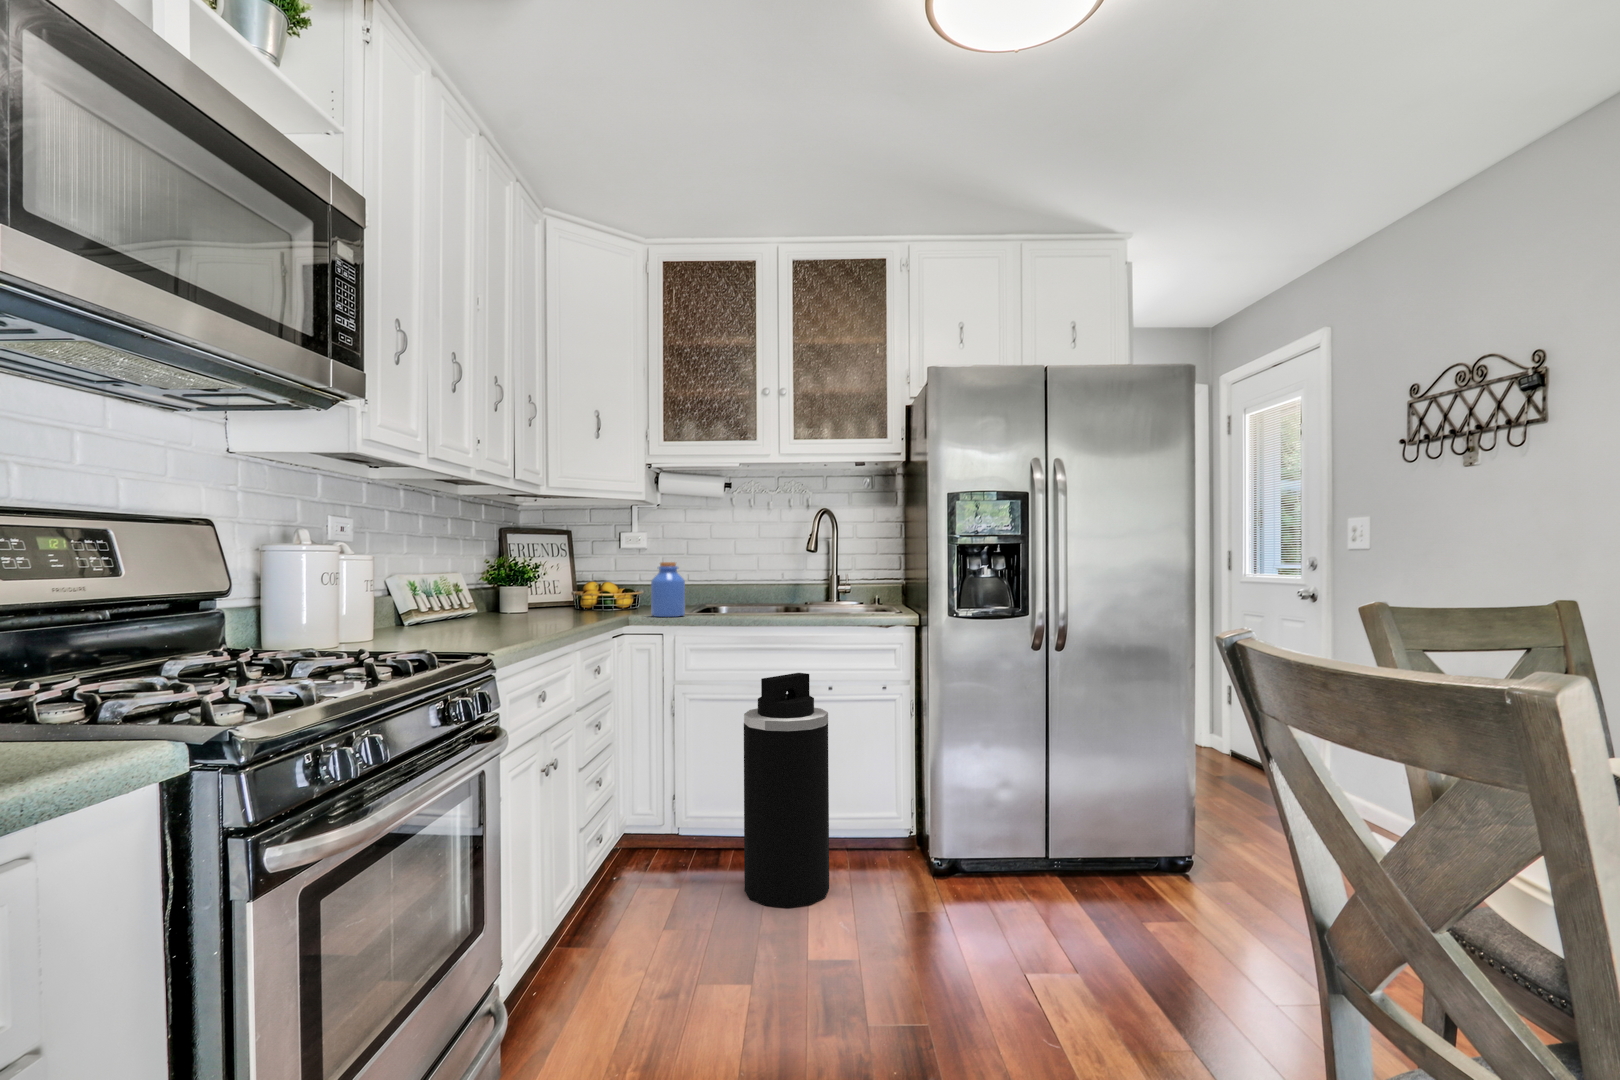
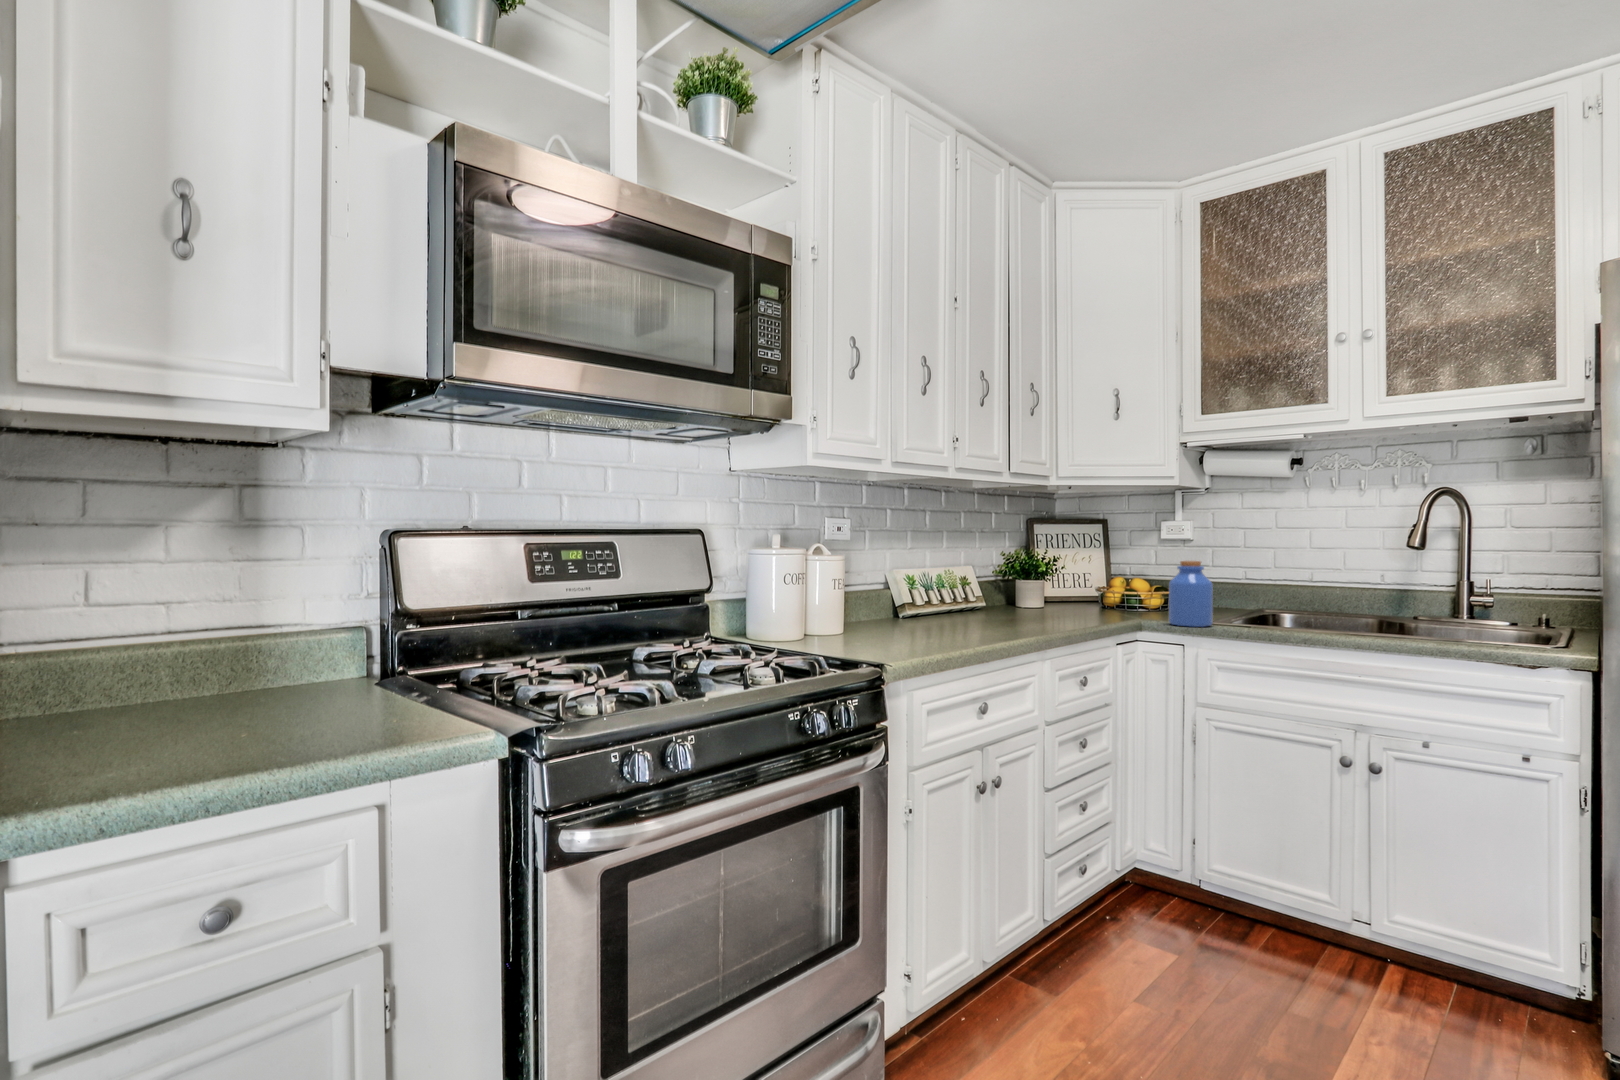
trash can: present [744,673,829,908] -> none [1265,718,1398,1038]

